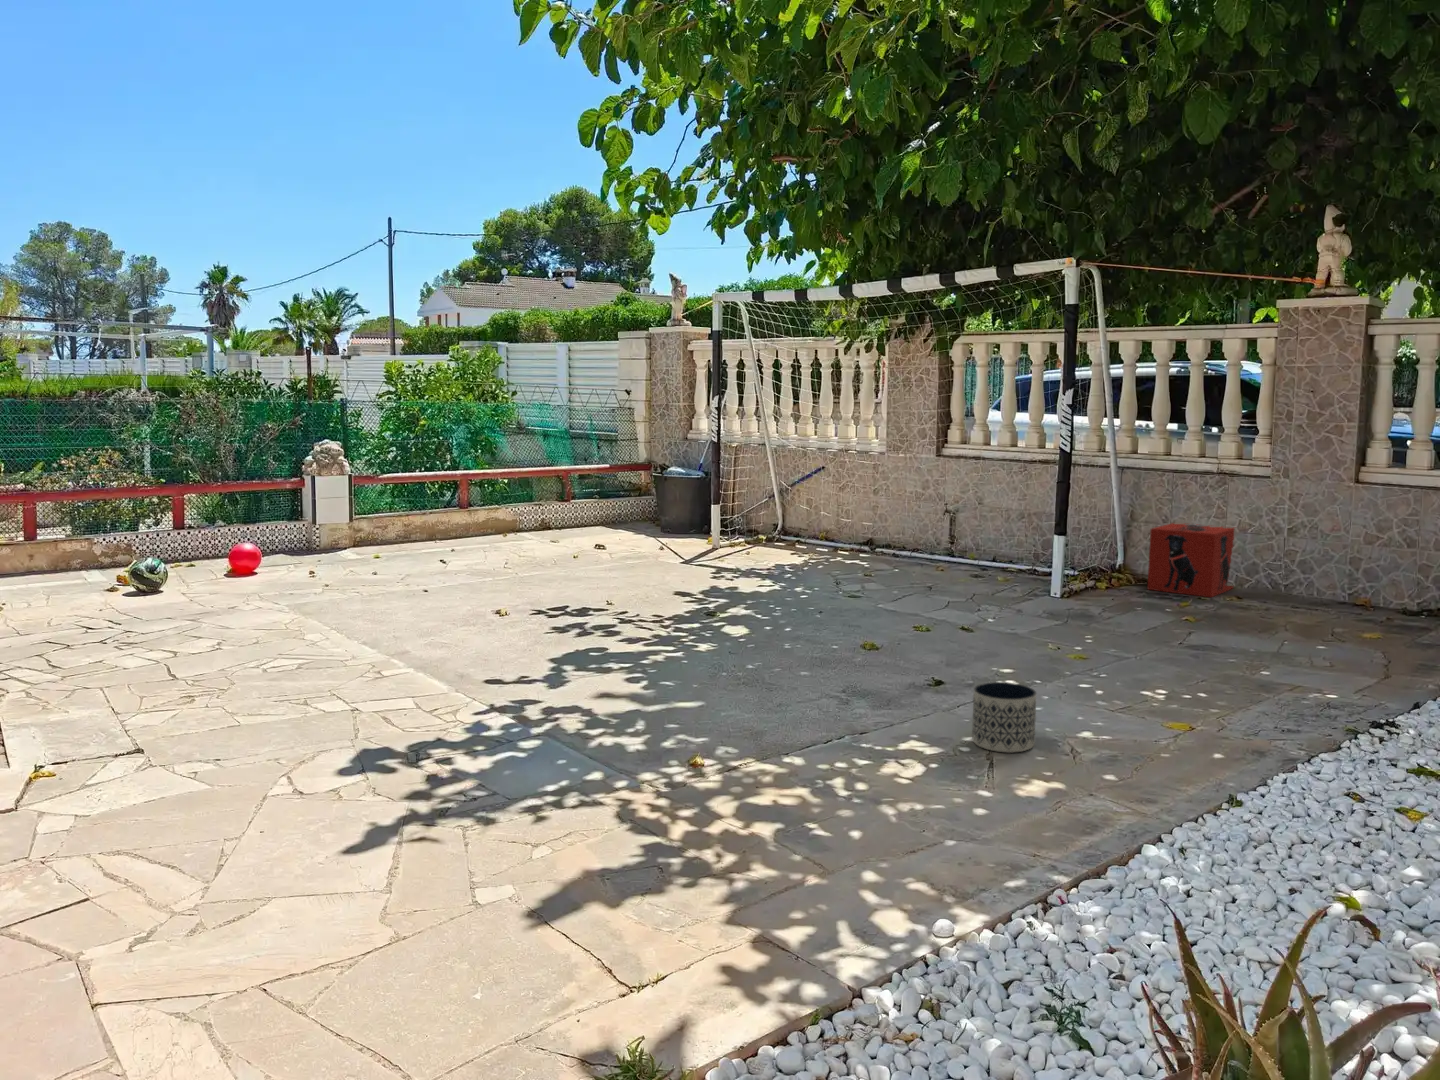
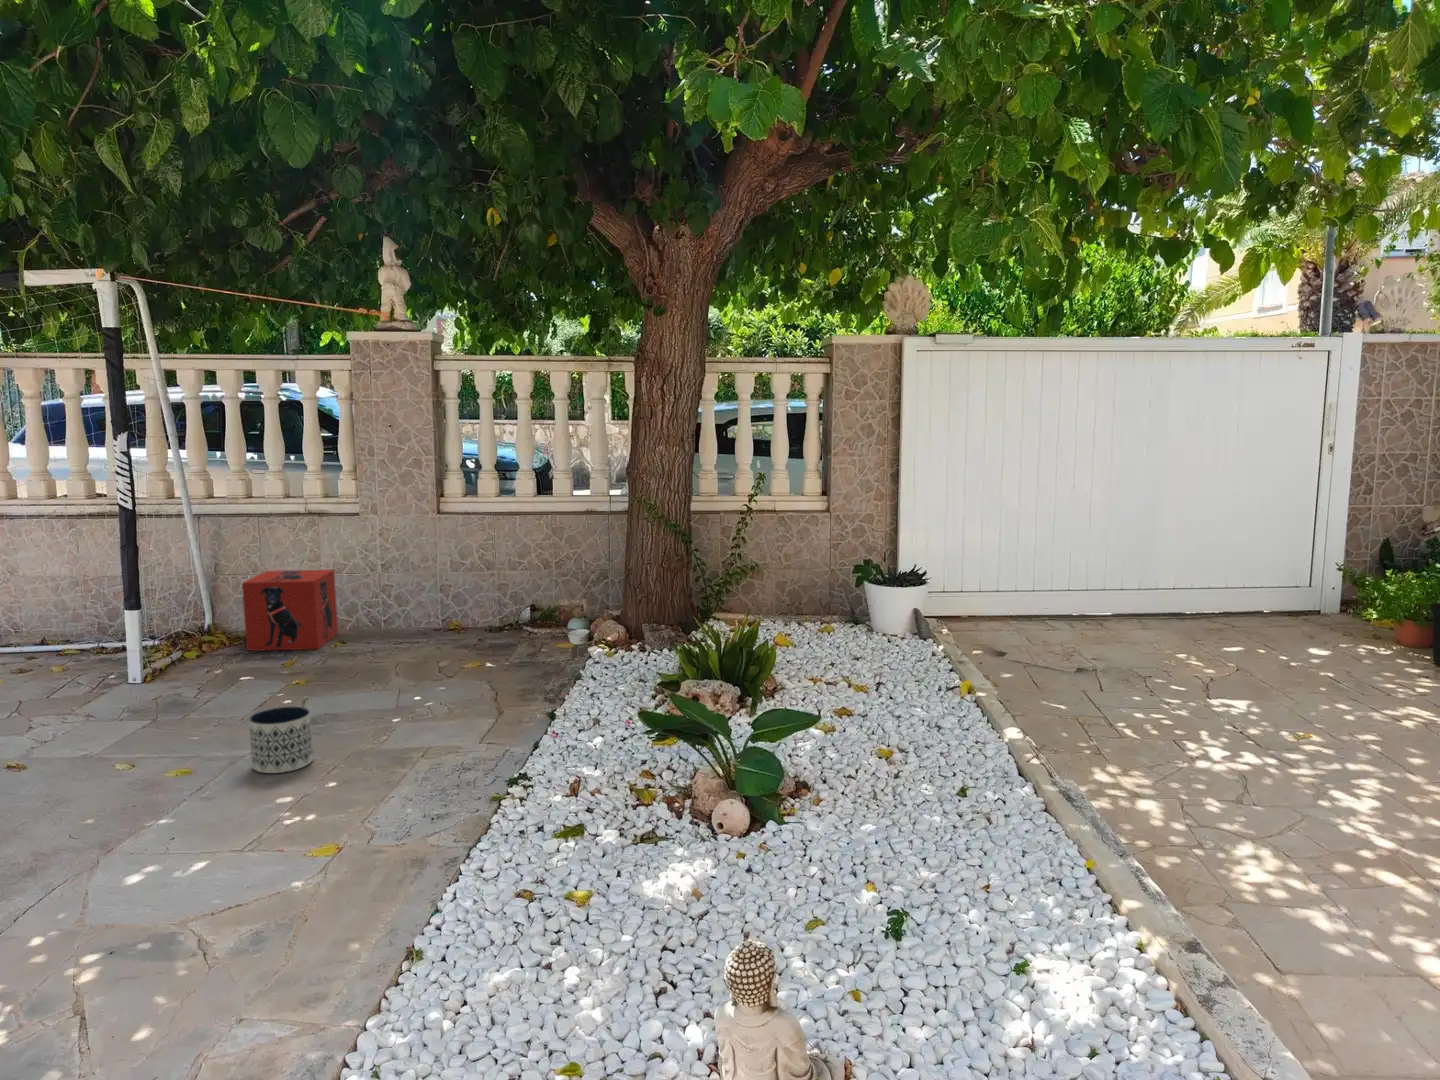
planter: present [972,682,1036,753] -> present [249,706,313,773]

